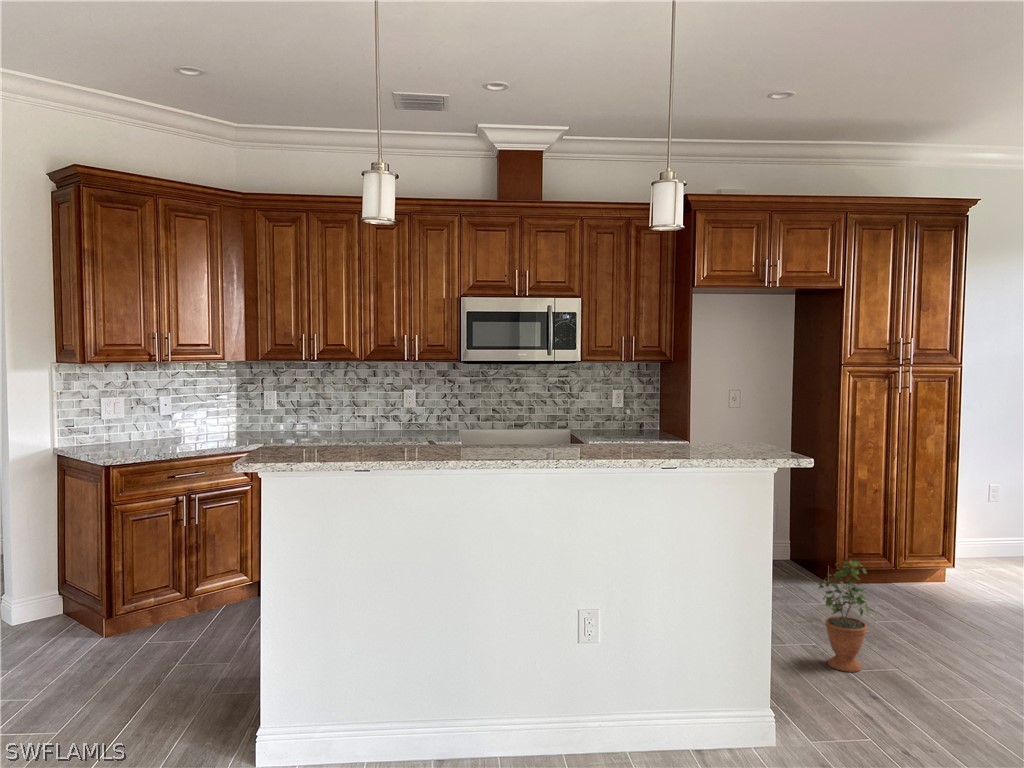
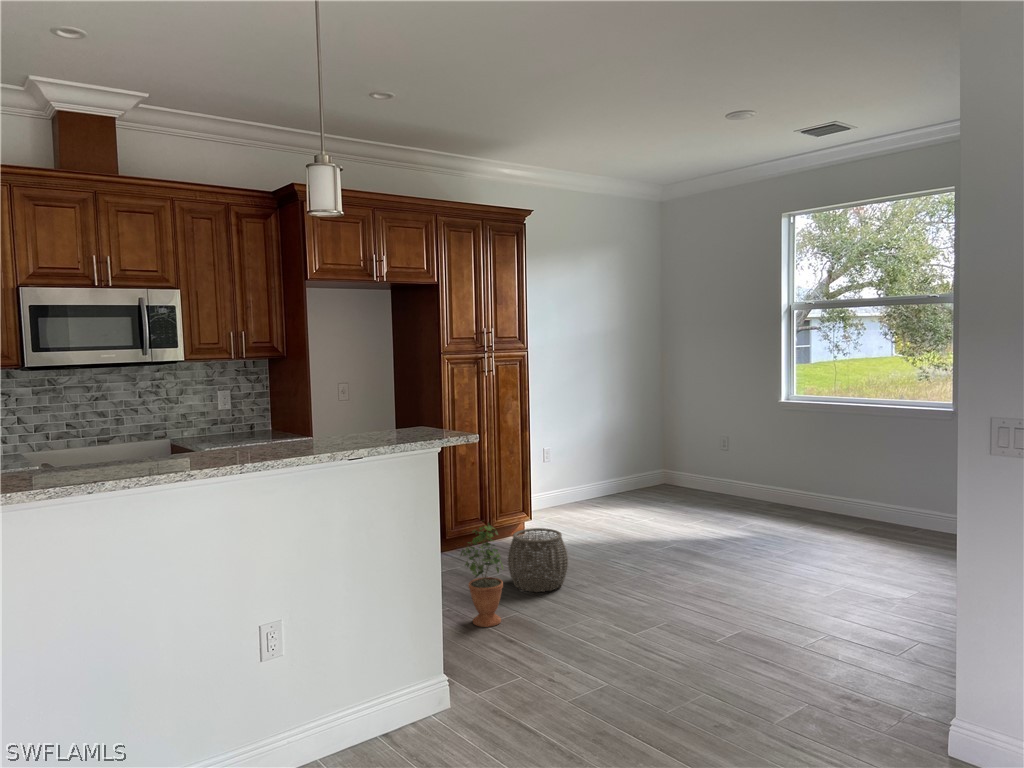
woven basket: none [891,576,973,654] -> present [508,528,568,592]

